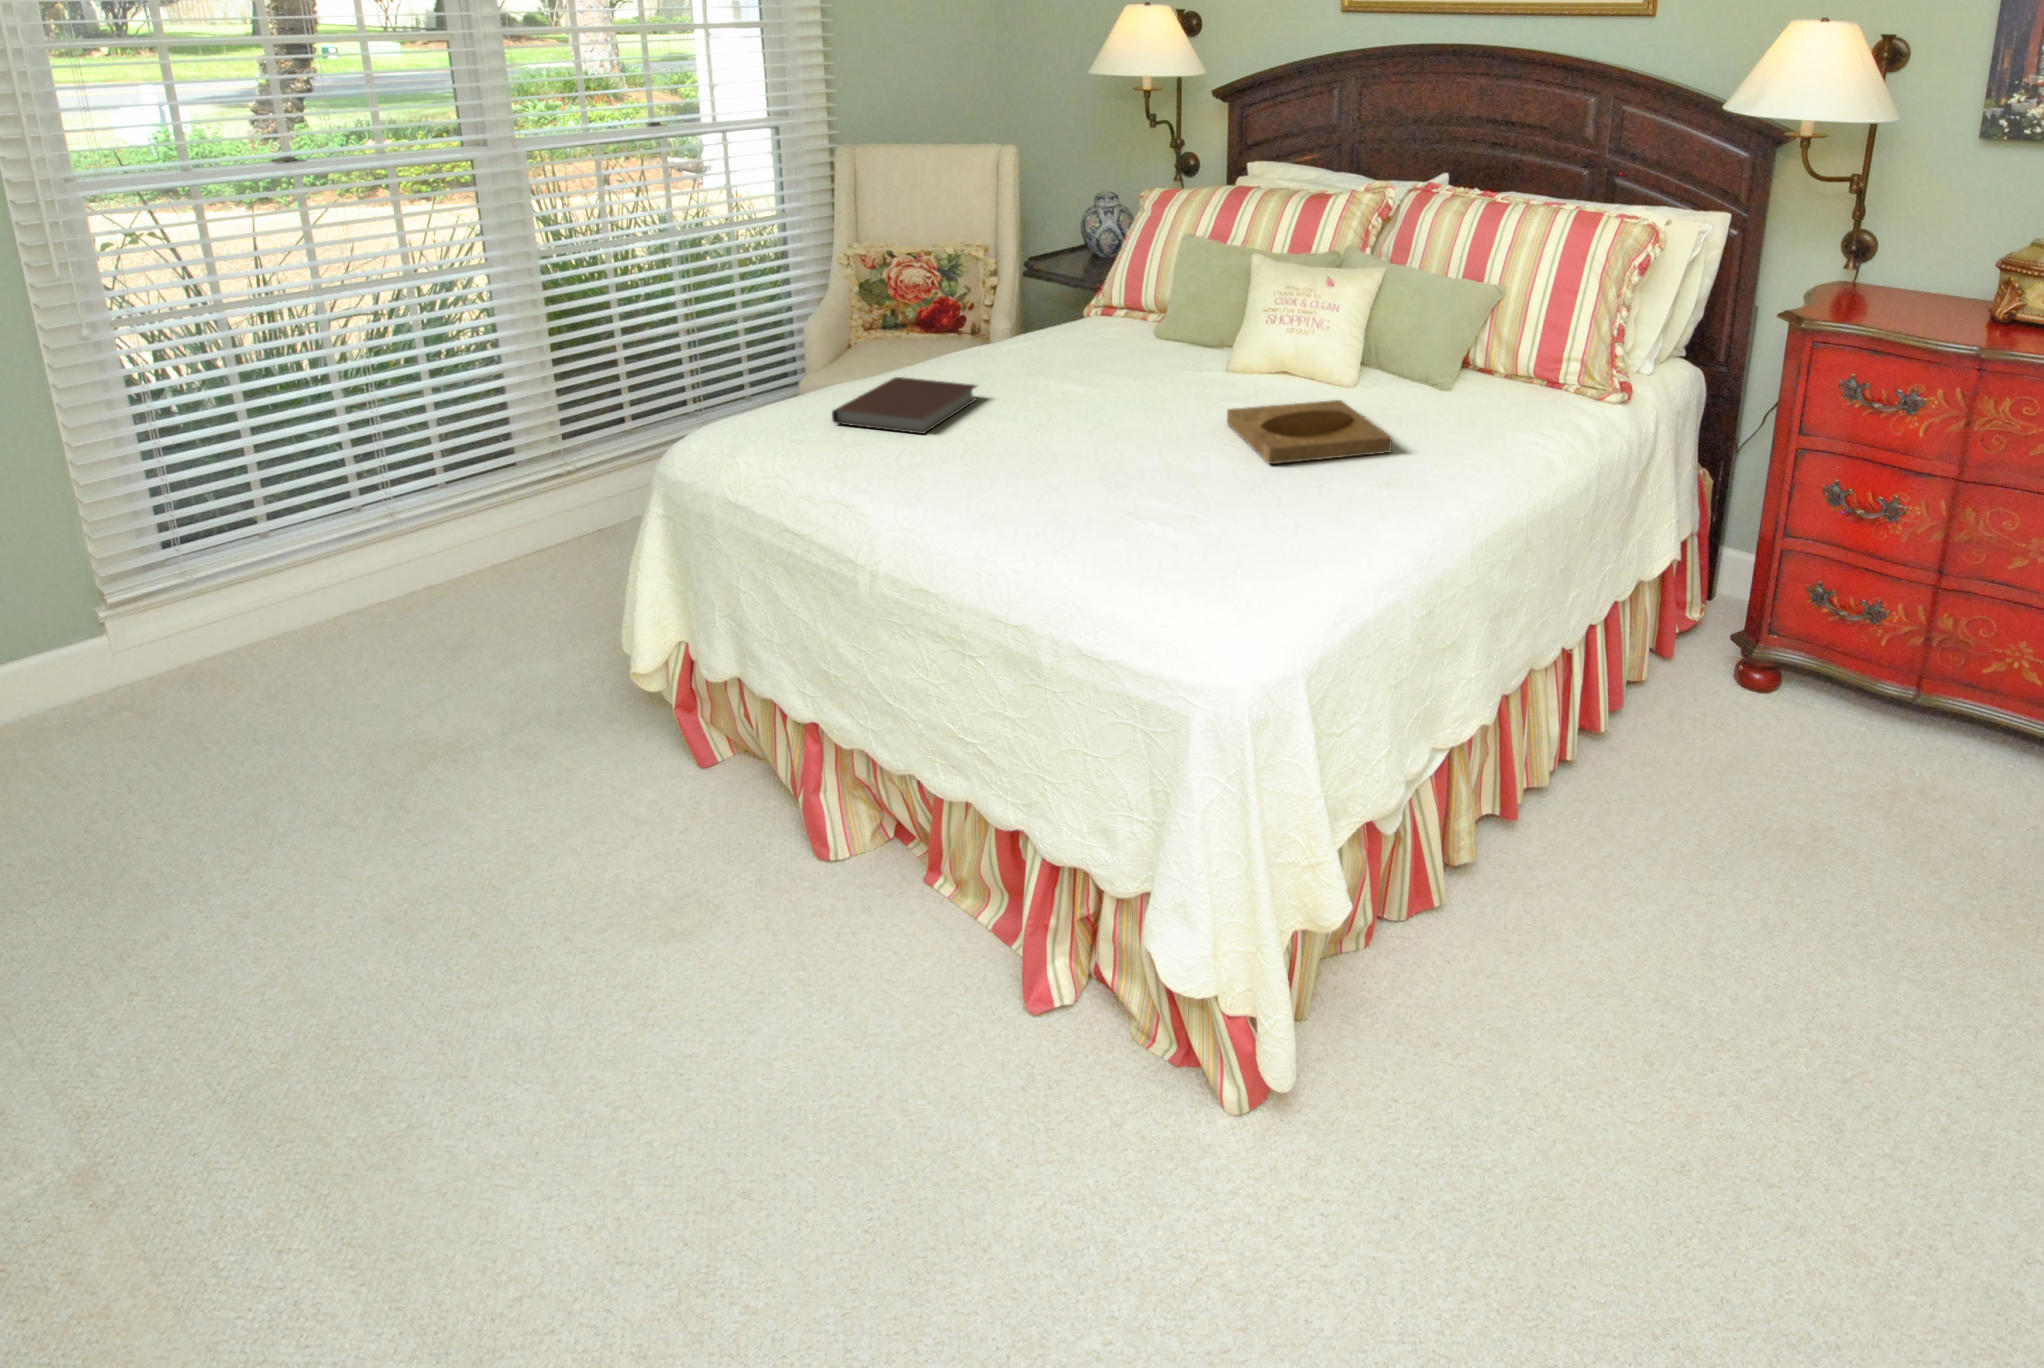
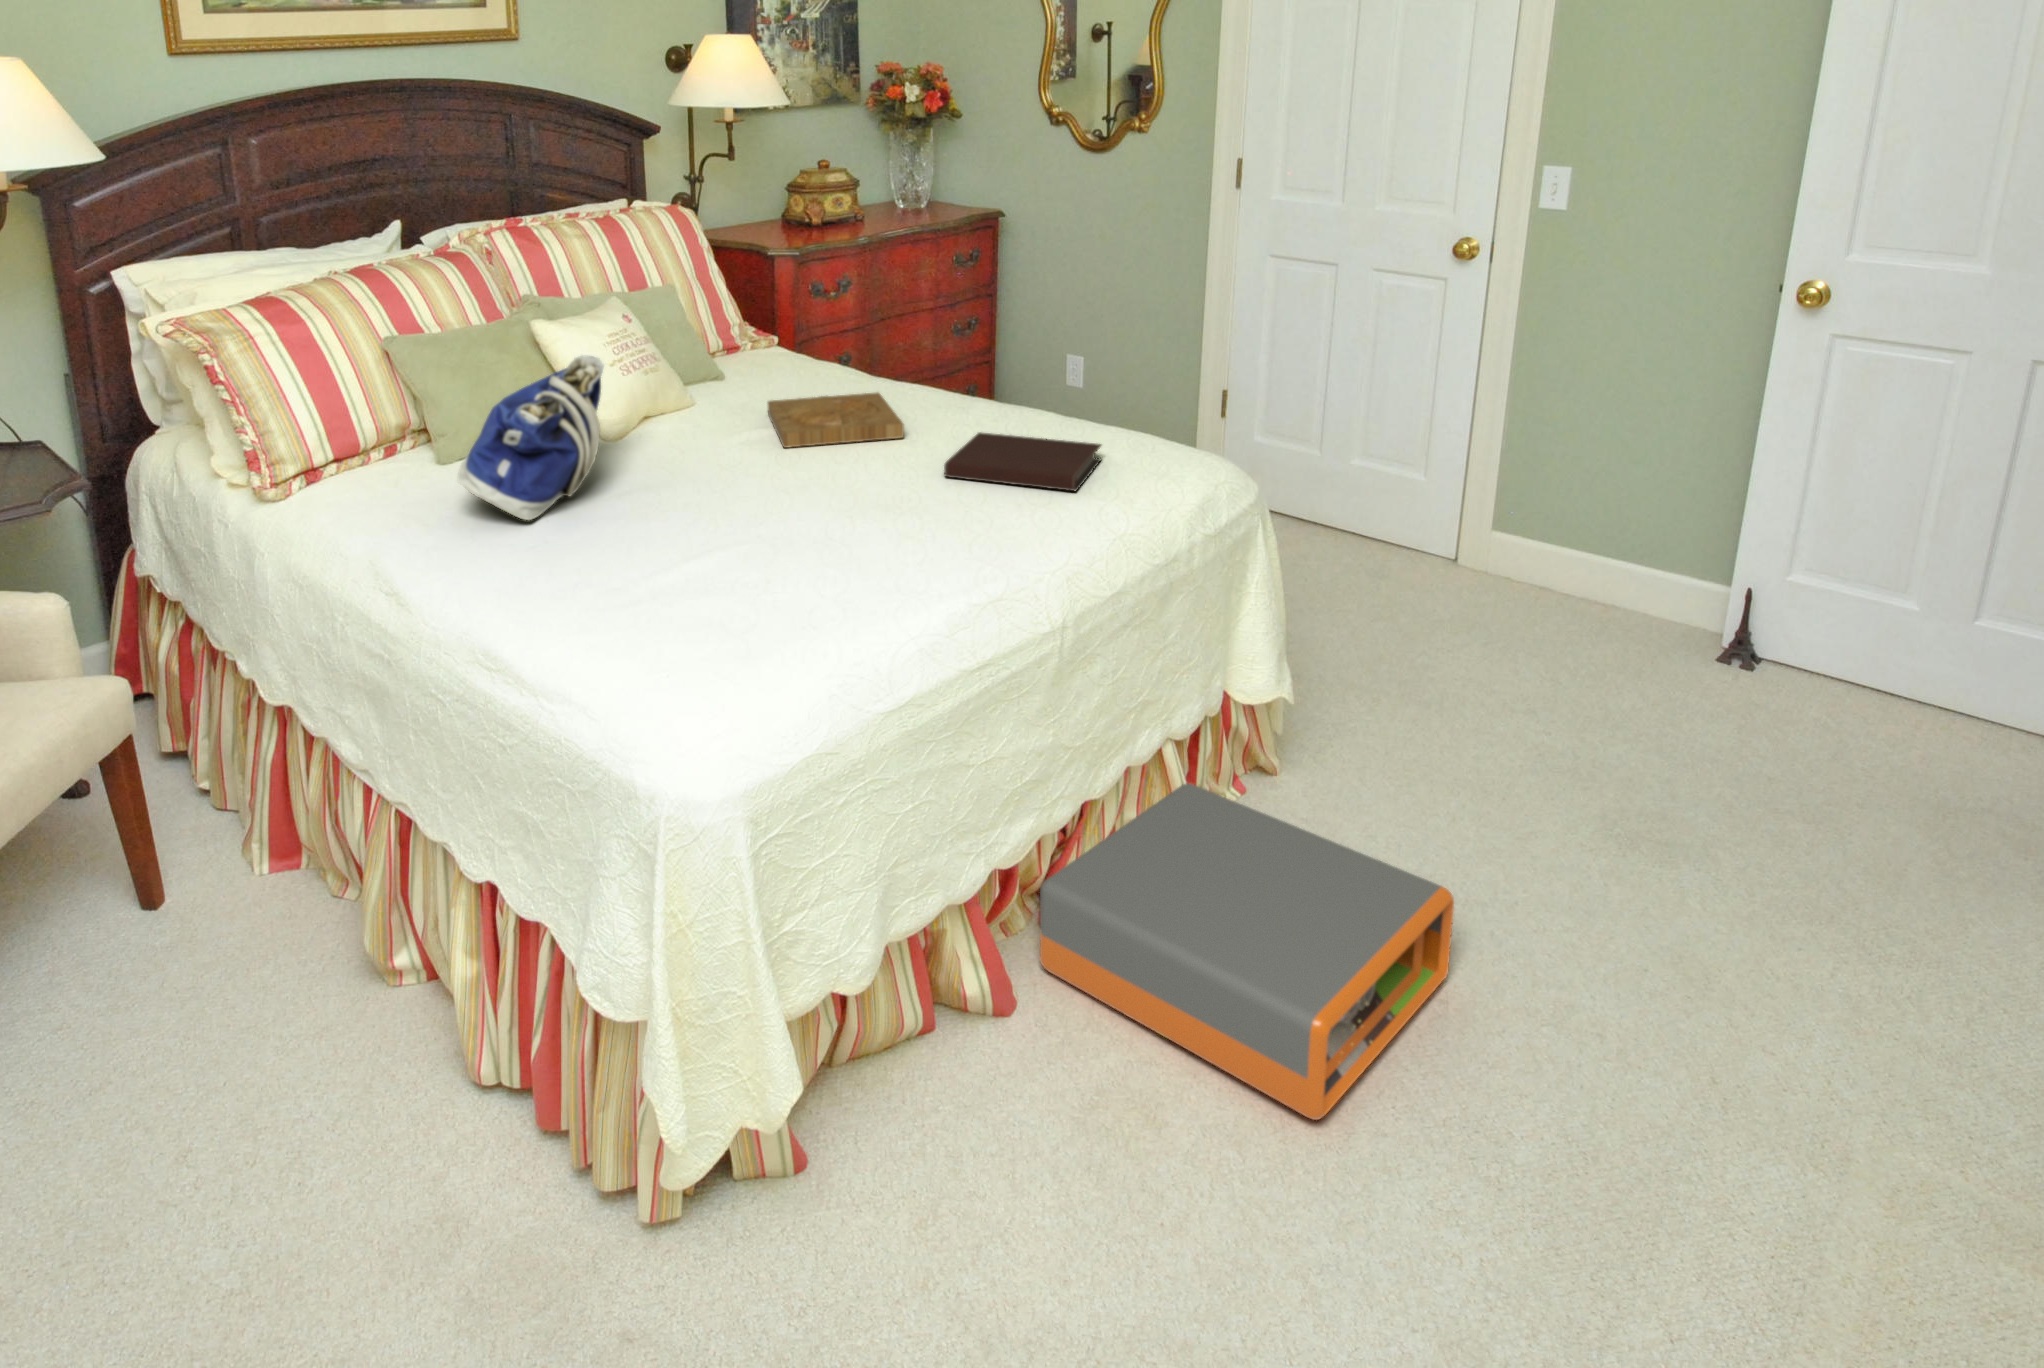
tote bag: none [1001,276,1161,373] -> present [458,356,604,520]
notebook: present [832,377,977,434] -> present [944,432,1101,491]
storage box: none [607,800,1048,1189] -> present [1040,783,1454,1120]

